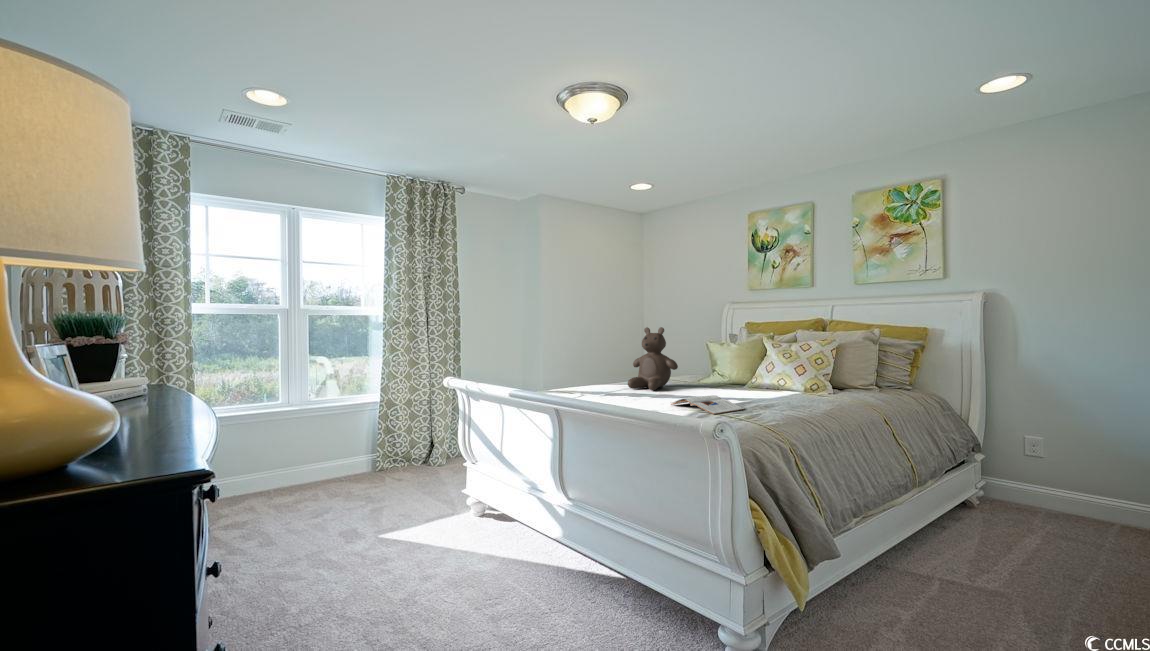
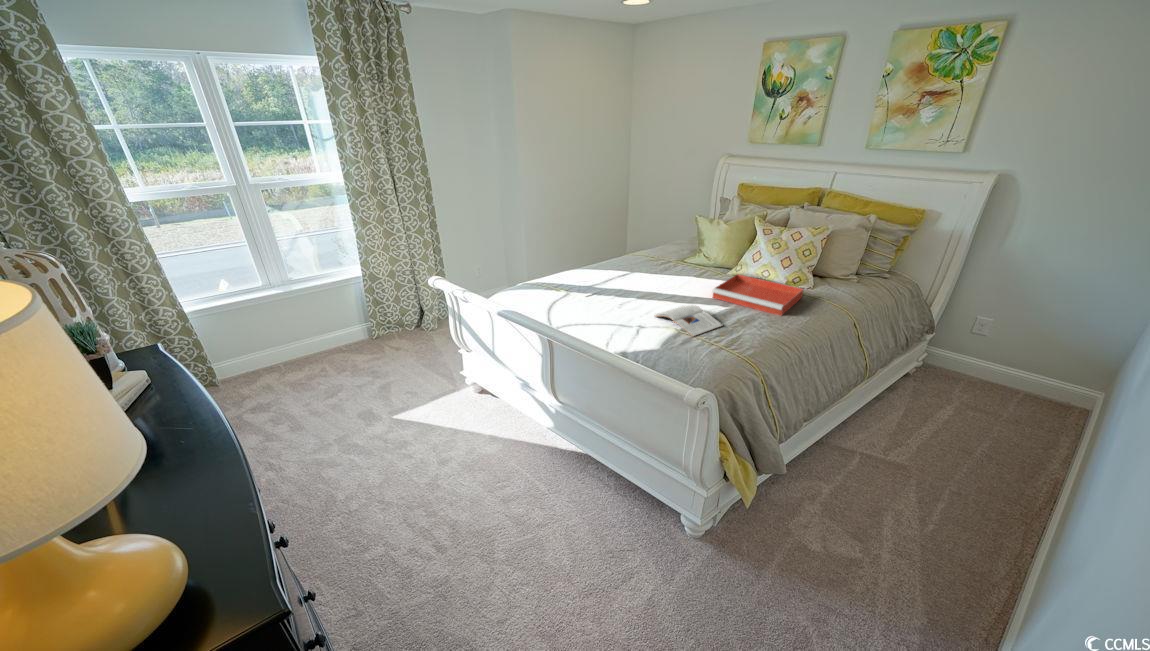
teddy bear: present [628,327,678,390] -> none [614,212,665,282]
tray: none [729,381,824,405] -> present [713,274,804,316]

